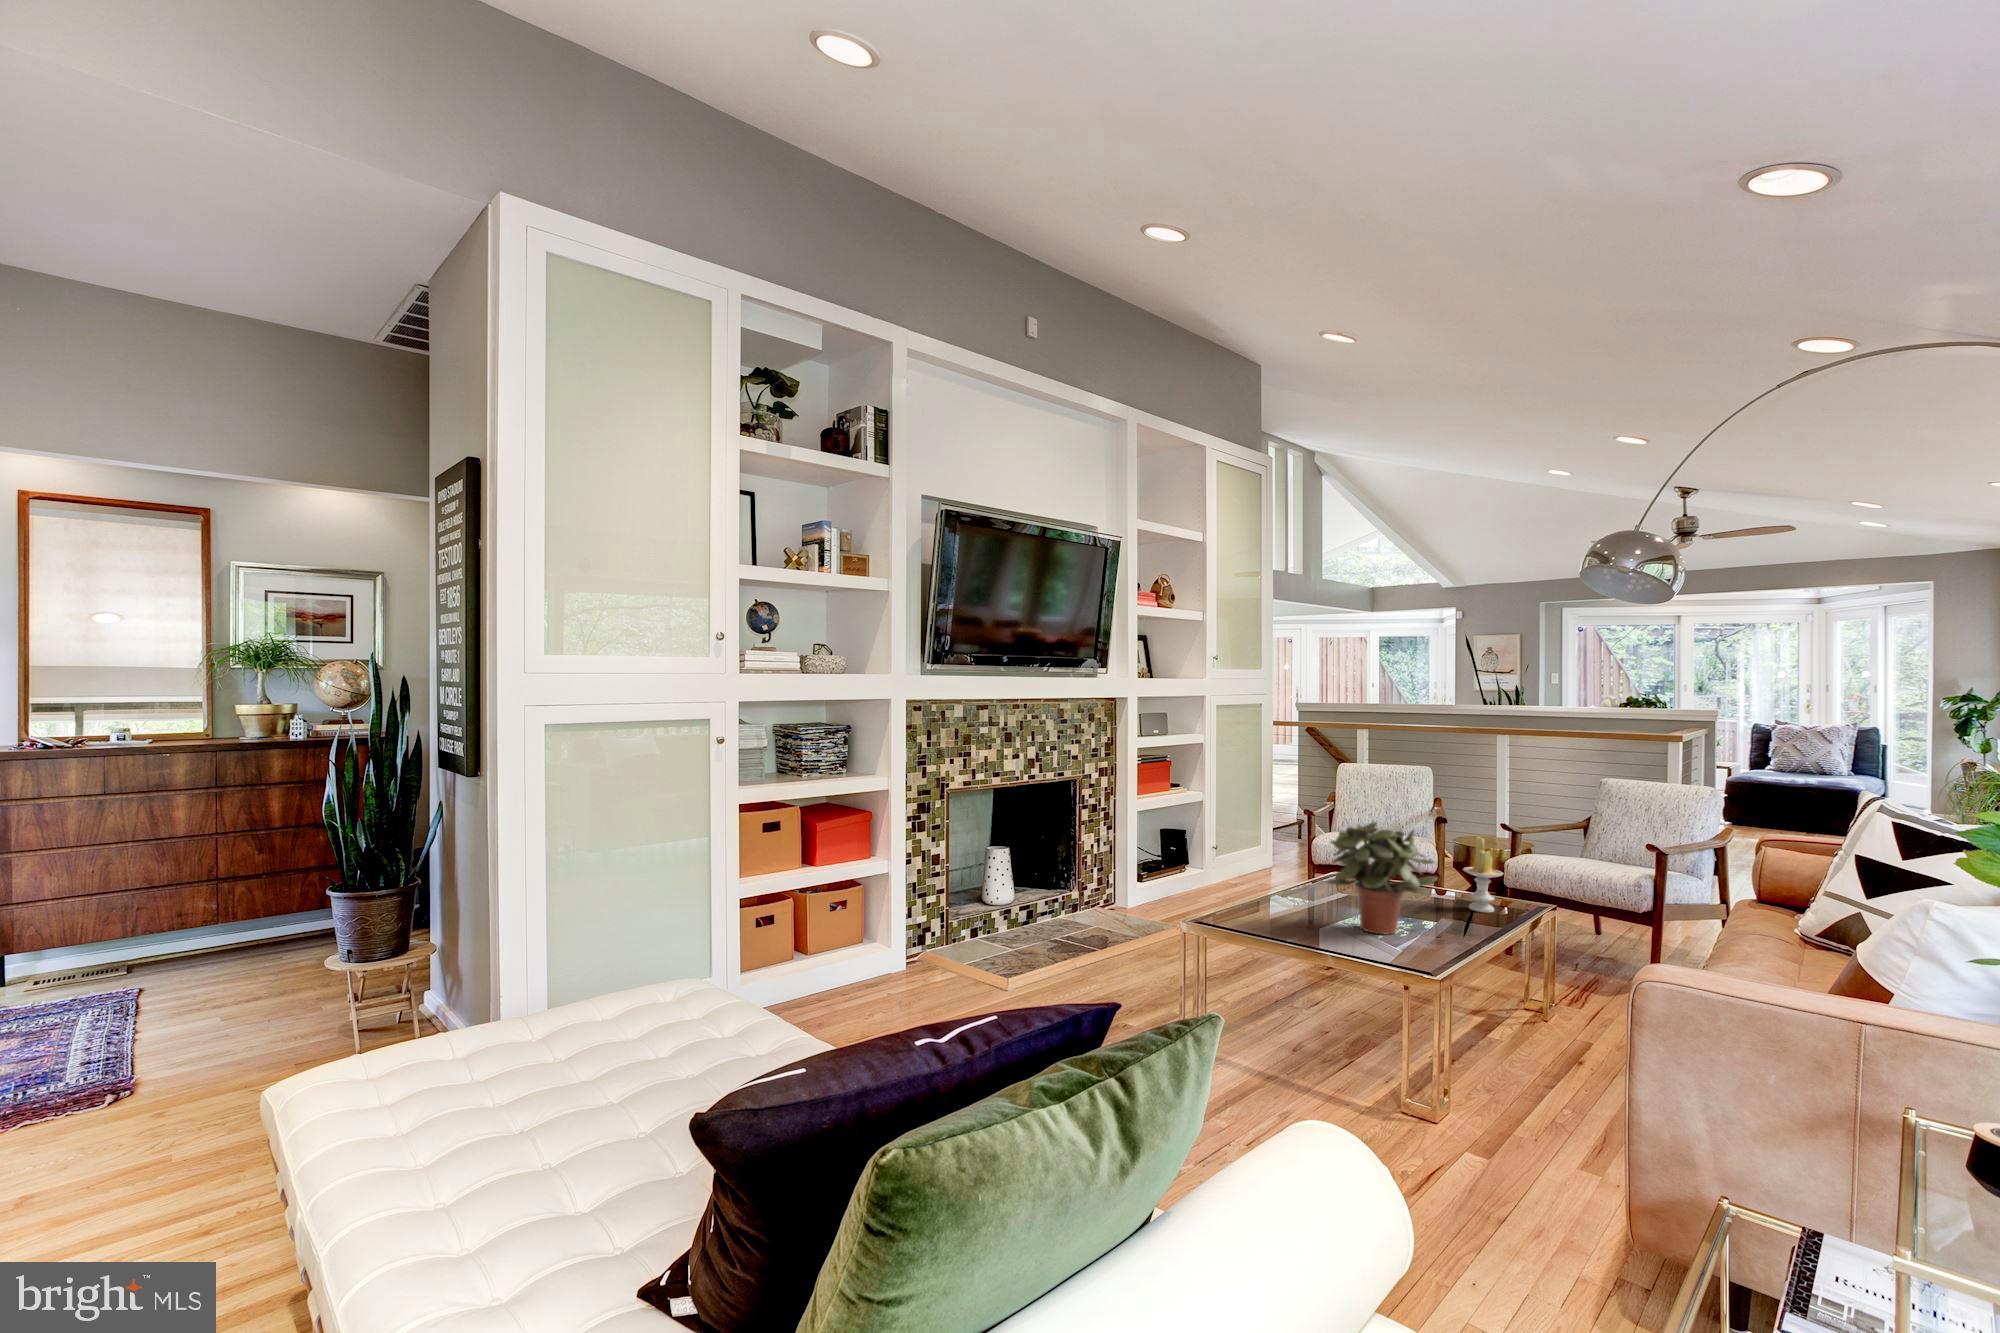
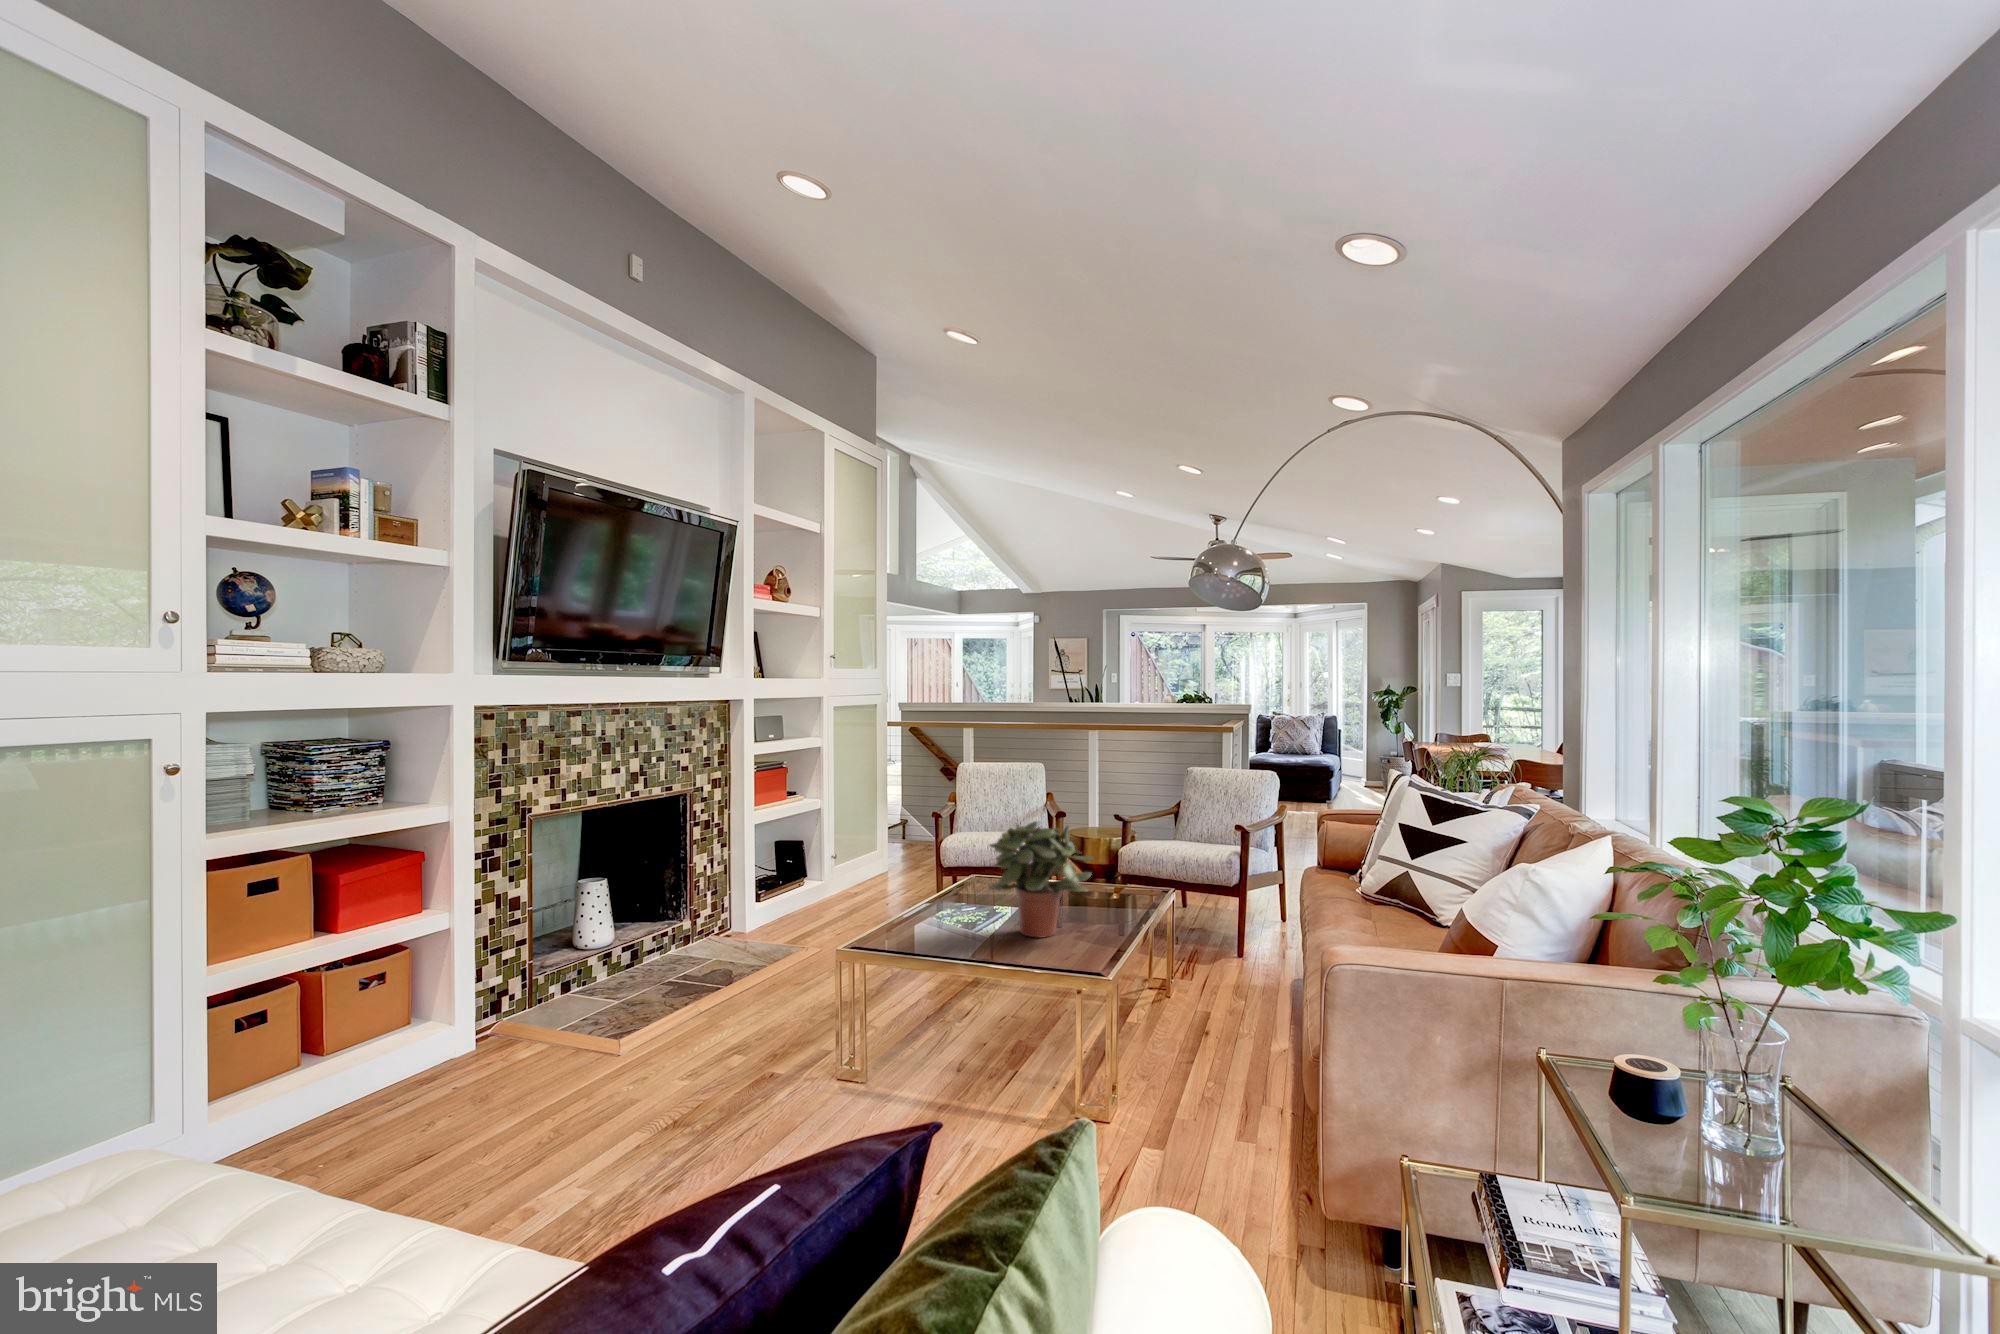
candle: present [1463,837,1504,913] -> none [1103,828,1138,902]

